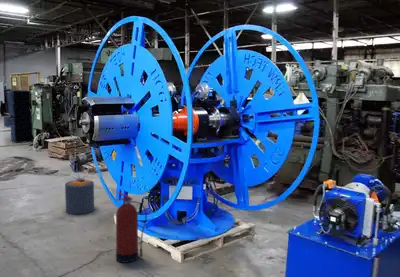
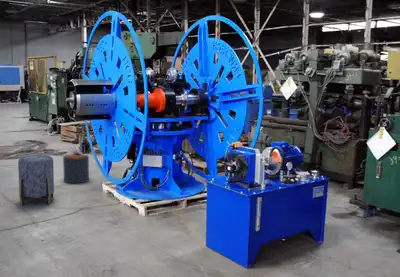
filing cabinet: present [4,90,33,143] -> none [21,75,52,128]
stool: none [17,188,61,253] -> present [18,154,54,205]
fire extinguisher: present [116,192,147,263] -> none [94,156,119,214]

